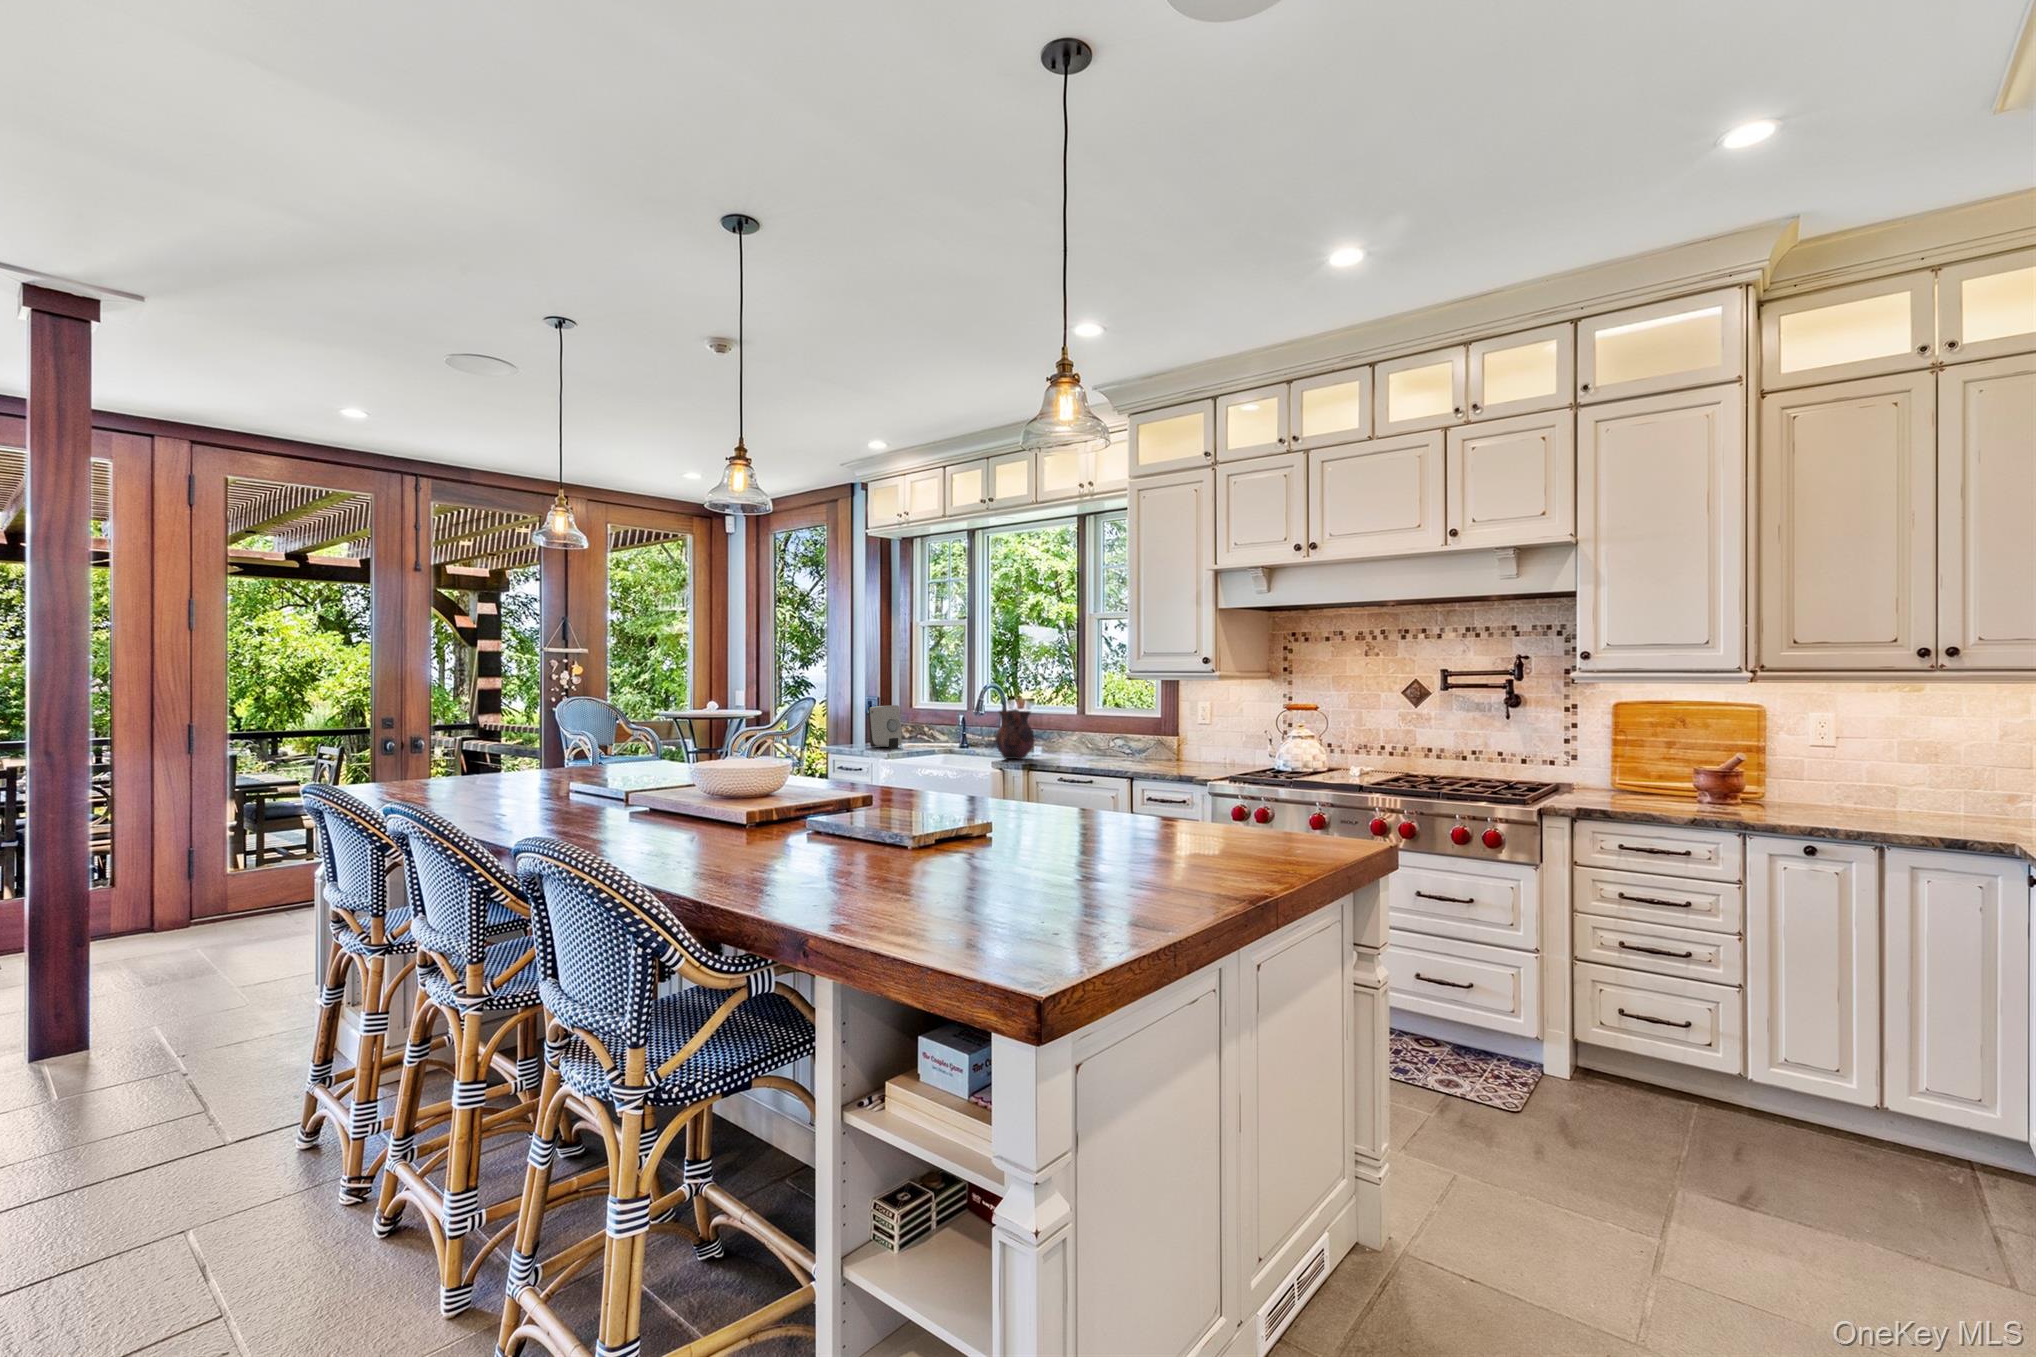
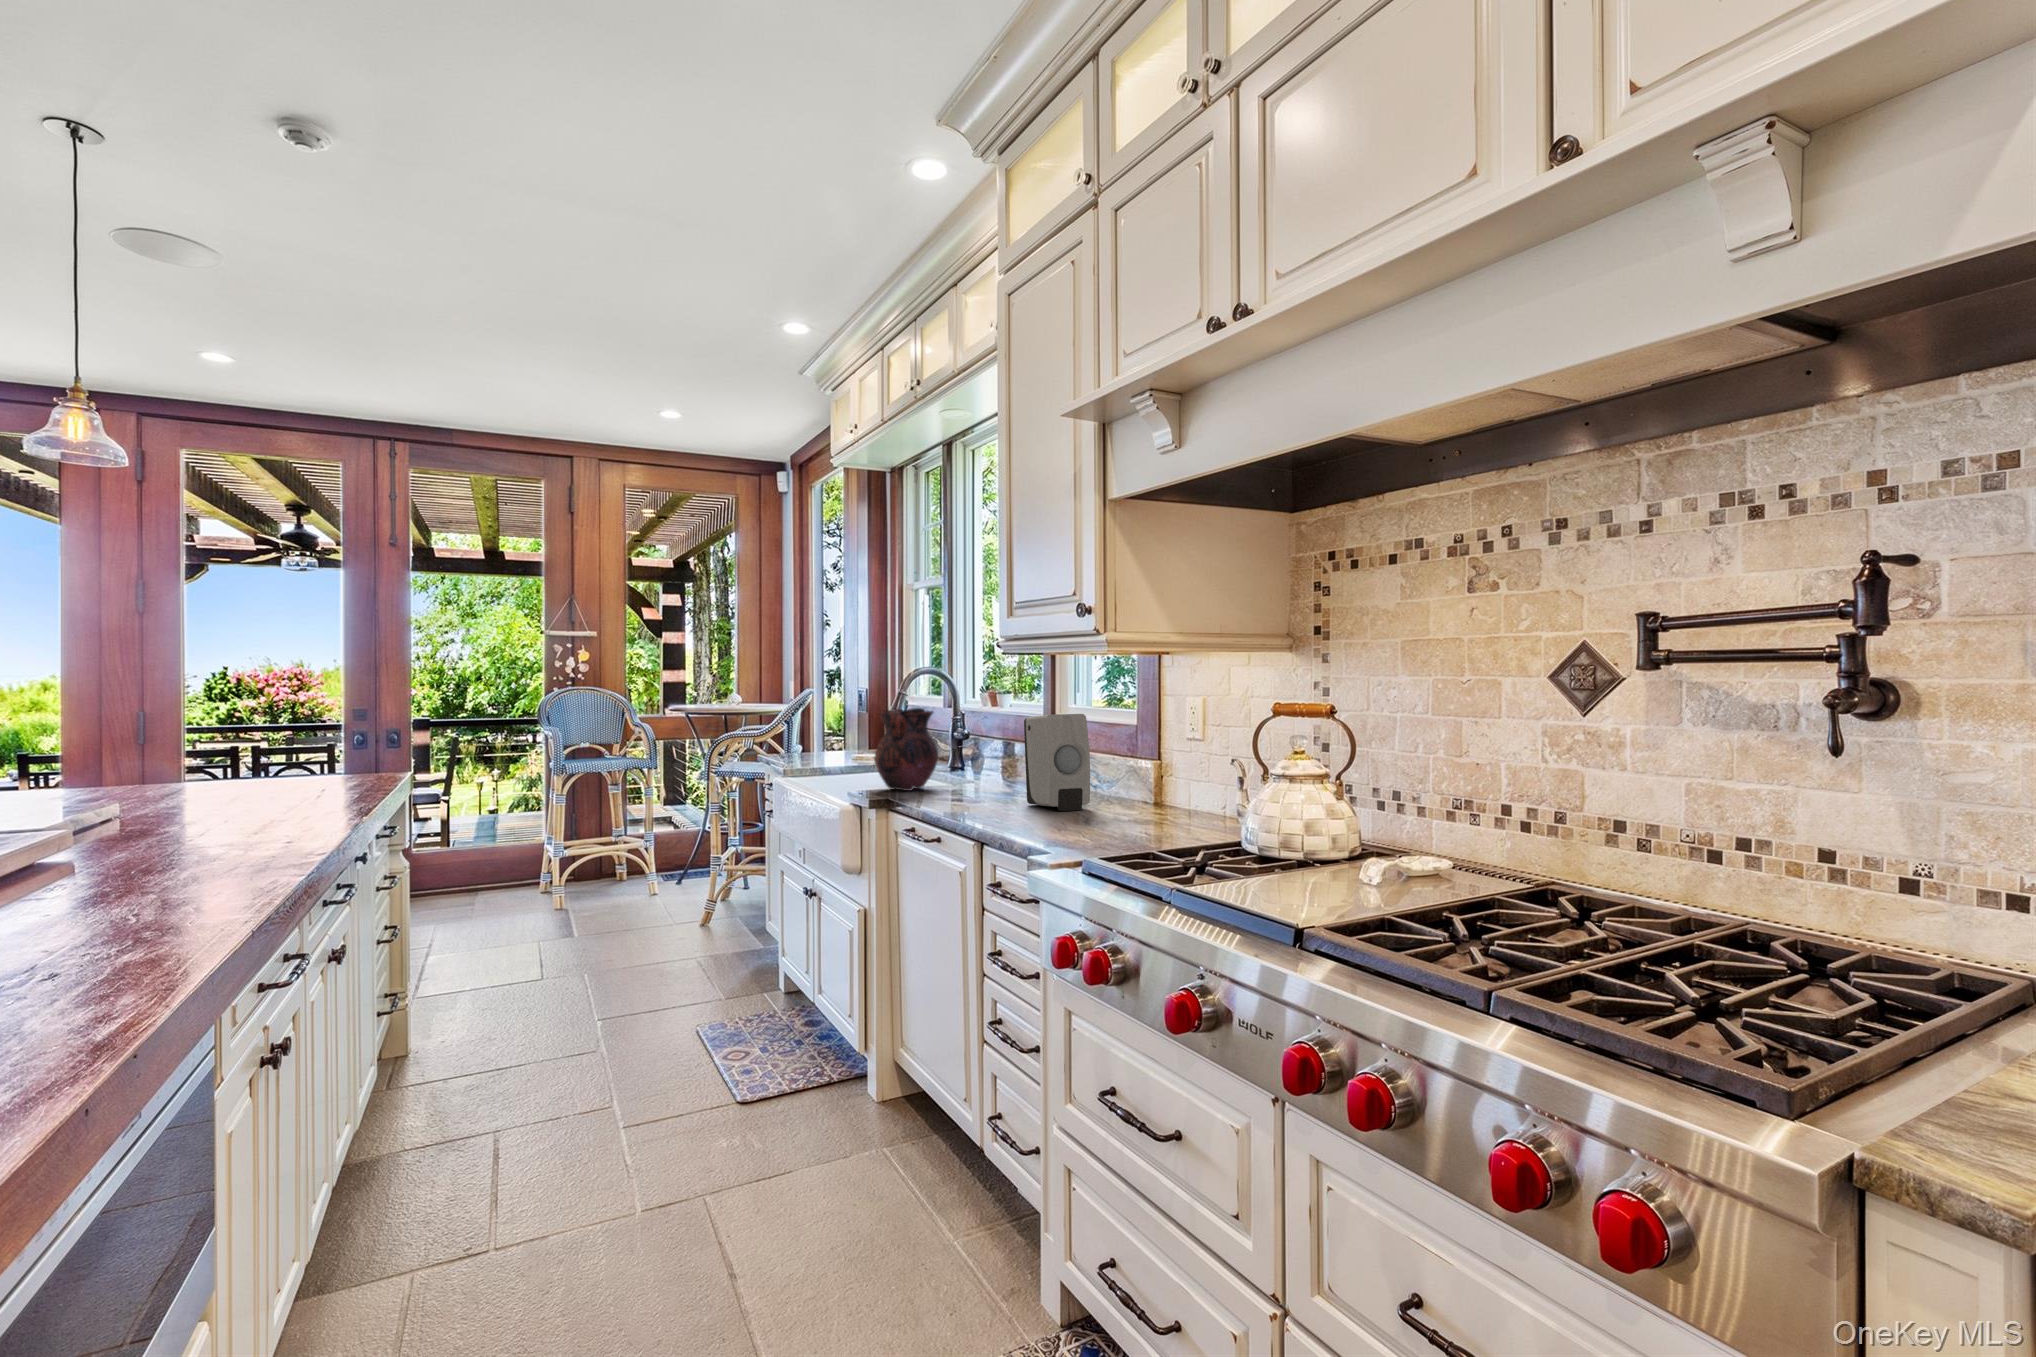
soap dispenser: present [868,705,901,748] -> present [1024,714,1090,811]

